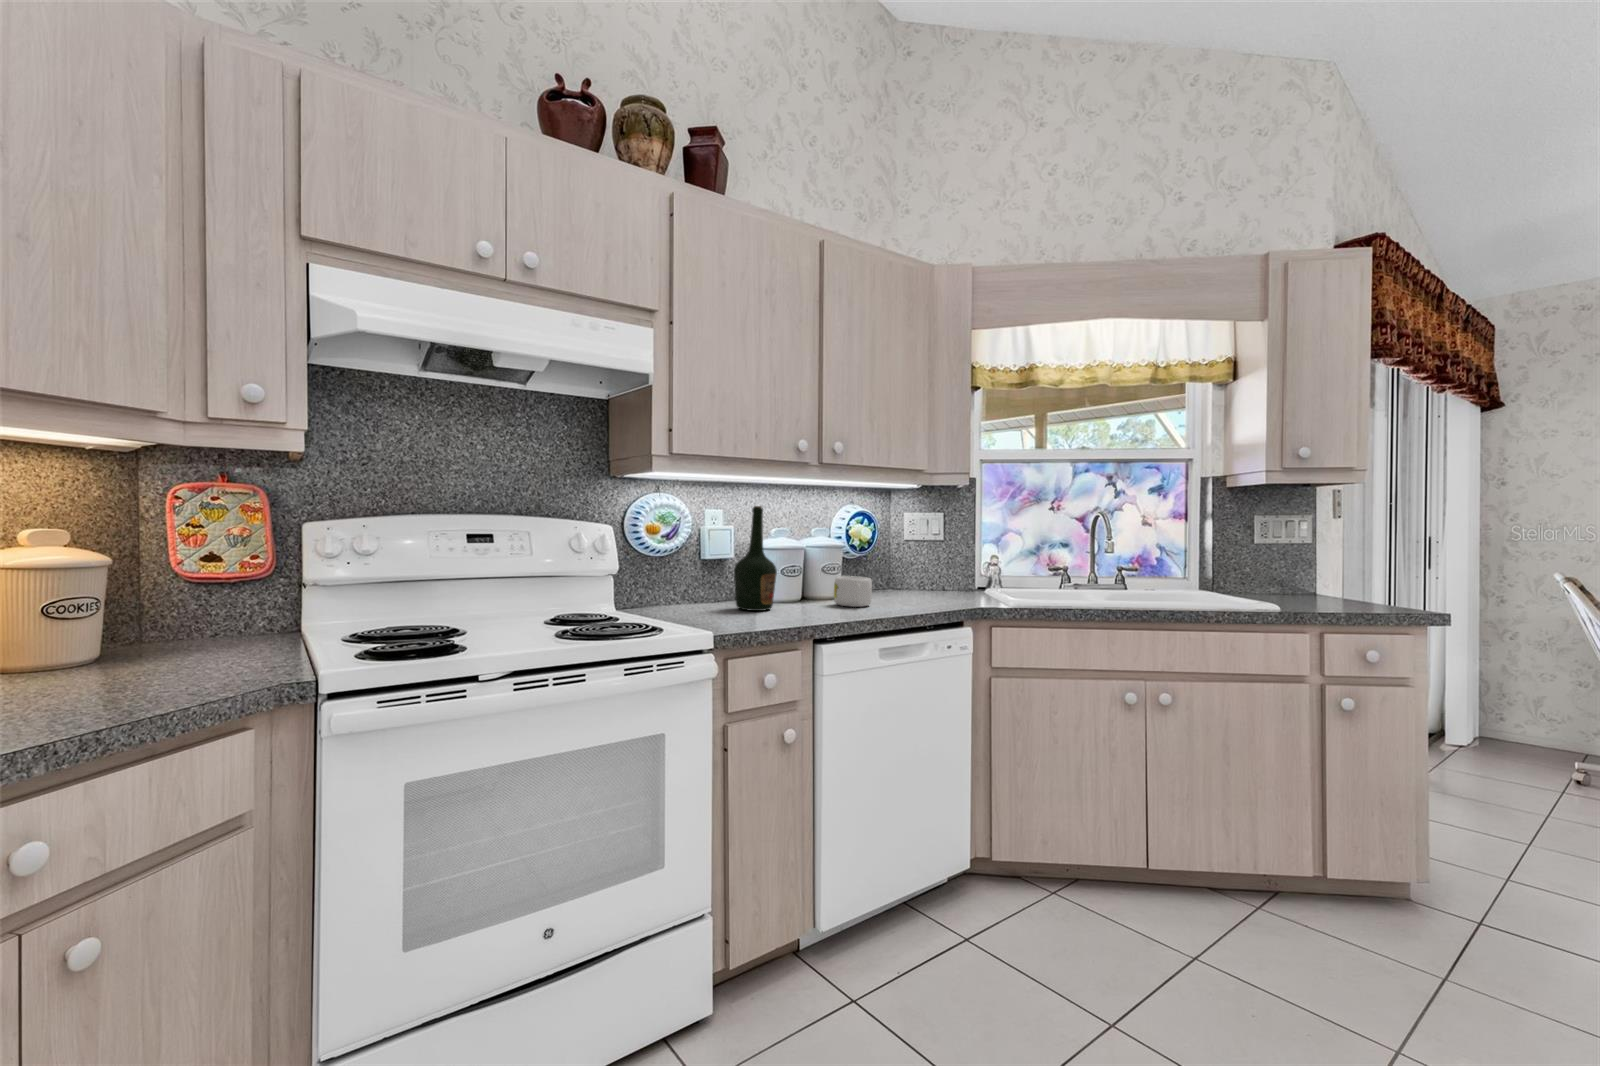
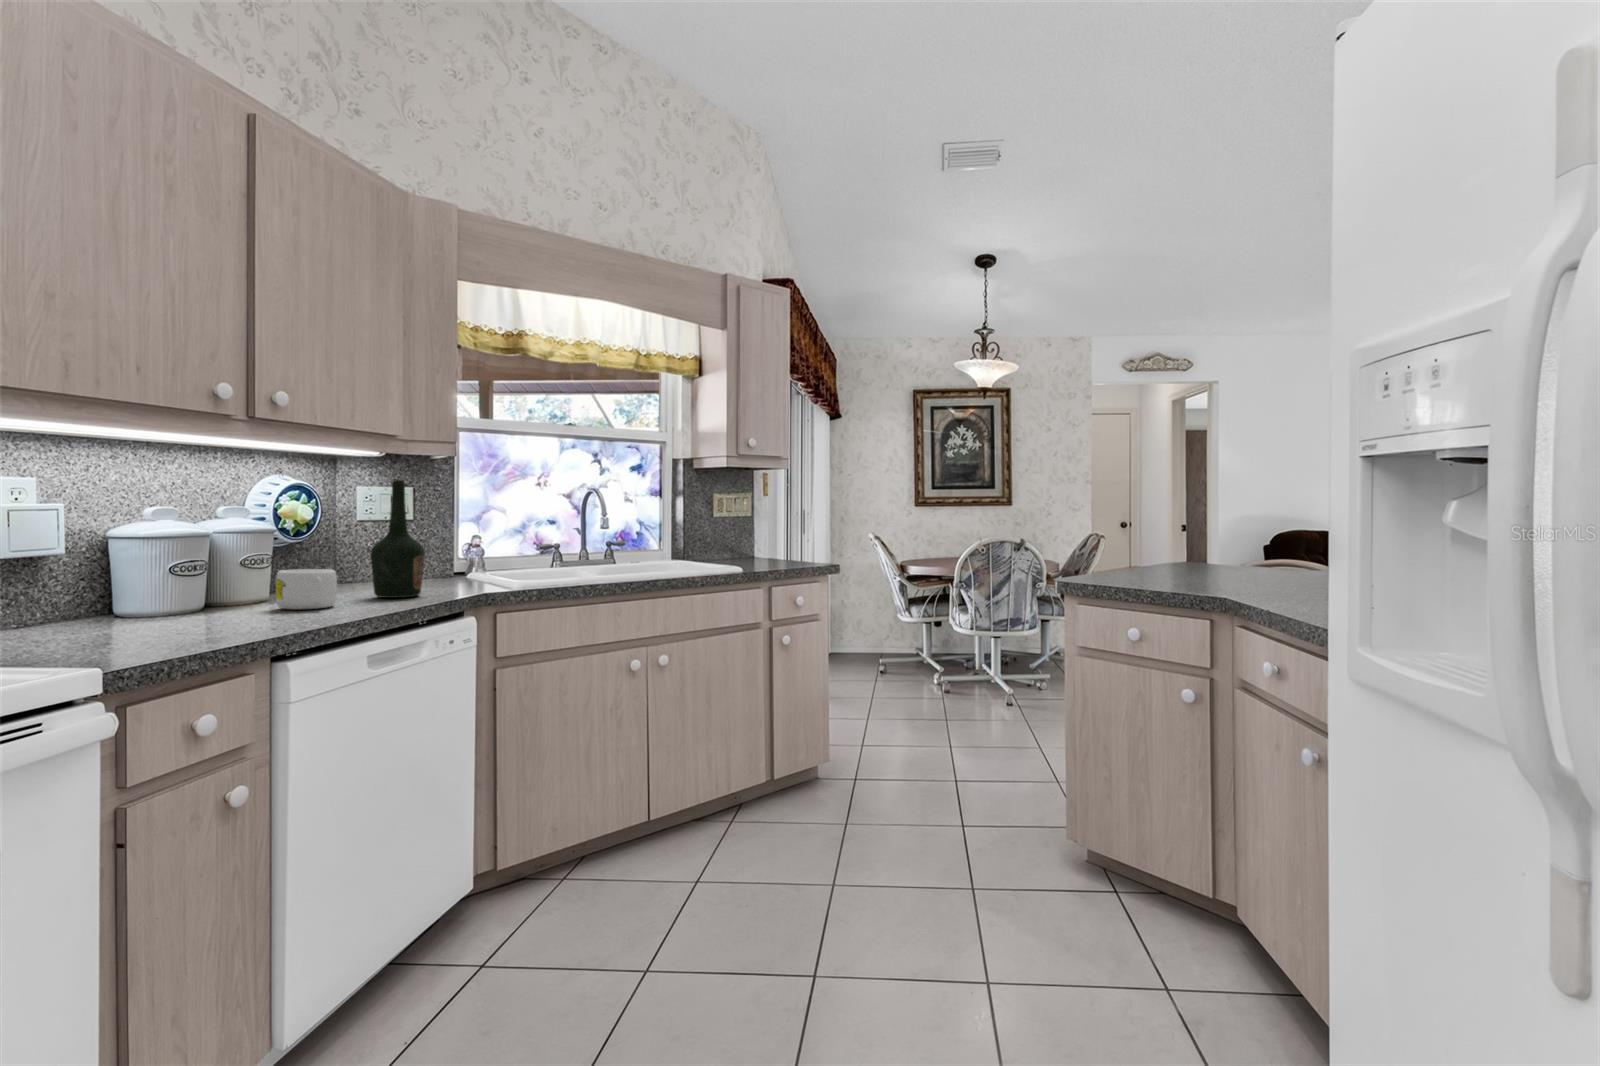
bottle: present [734,506,777,611] -> present [370,479,425,598]

